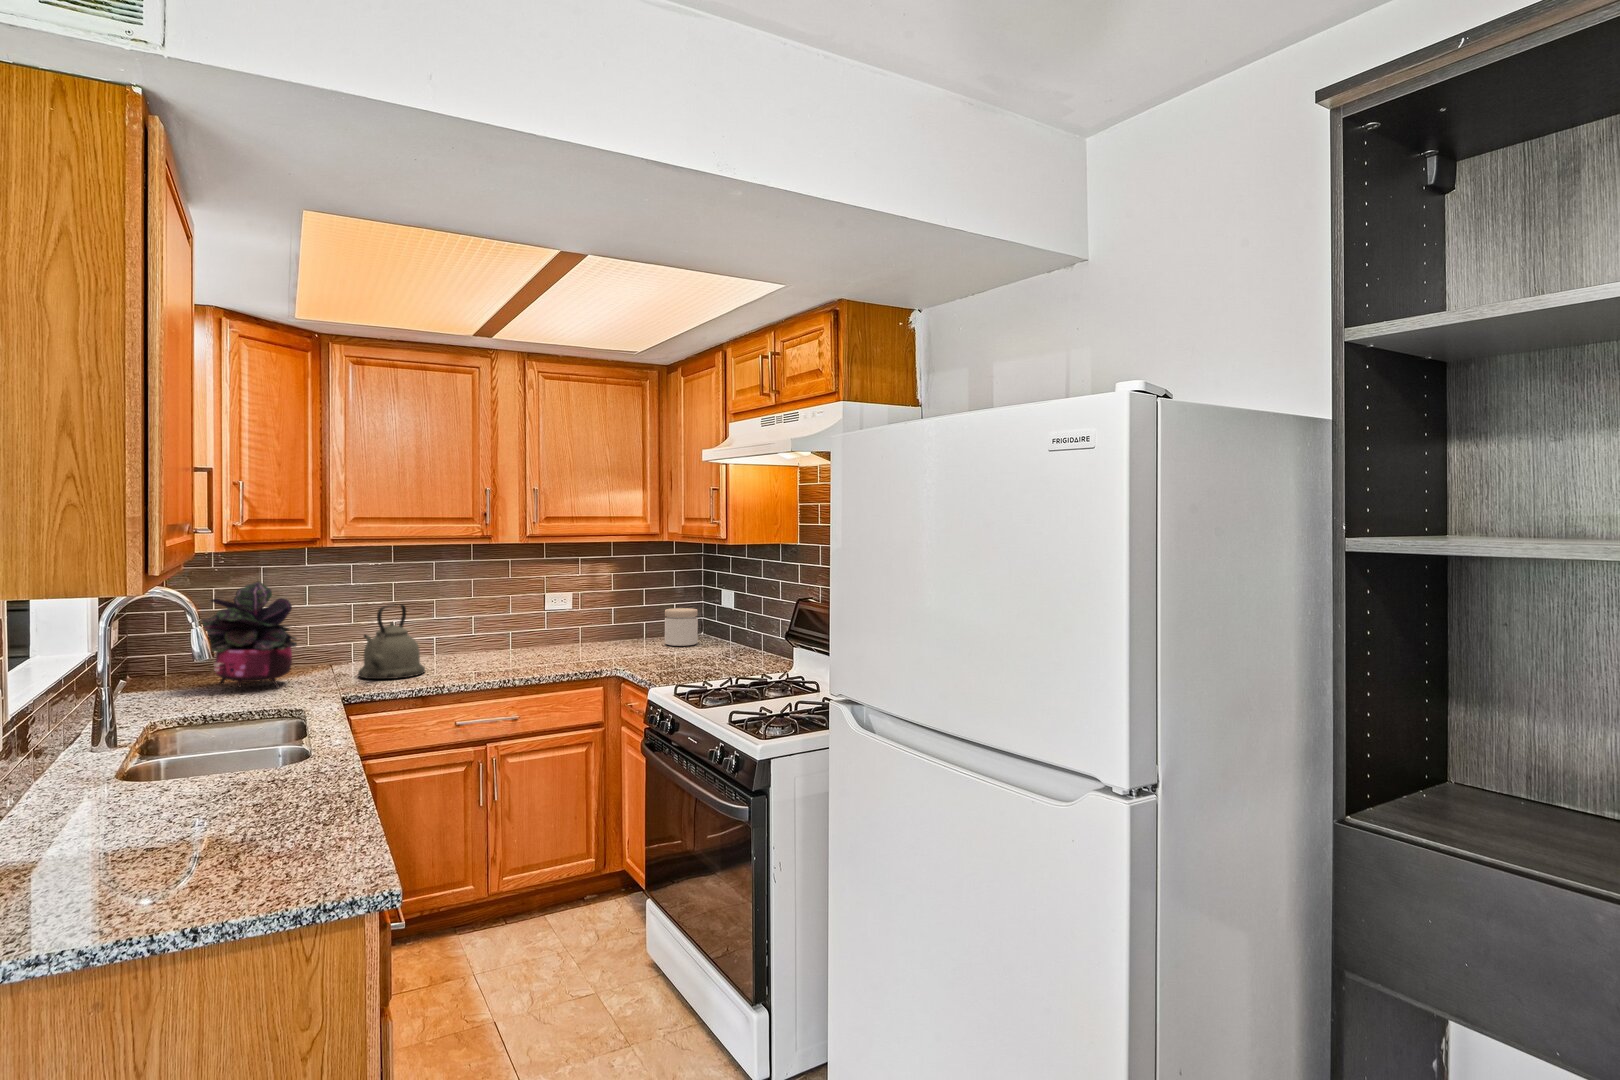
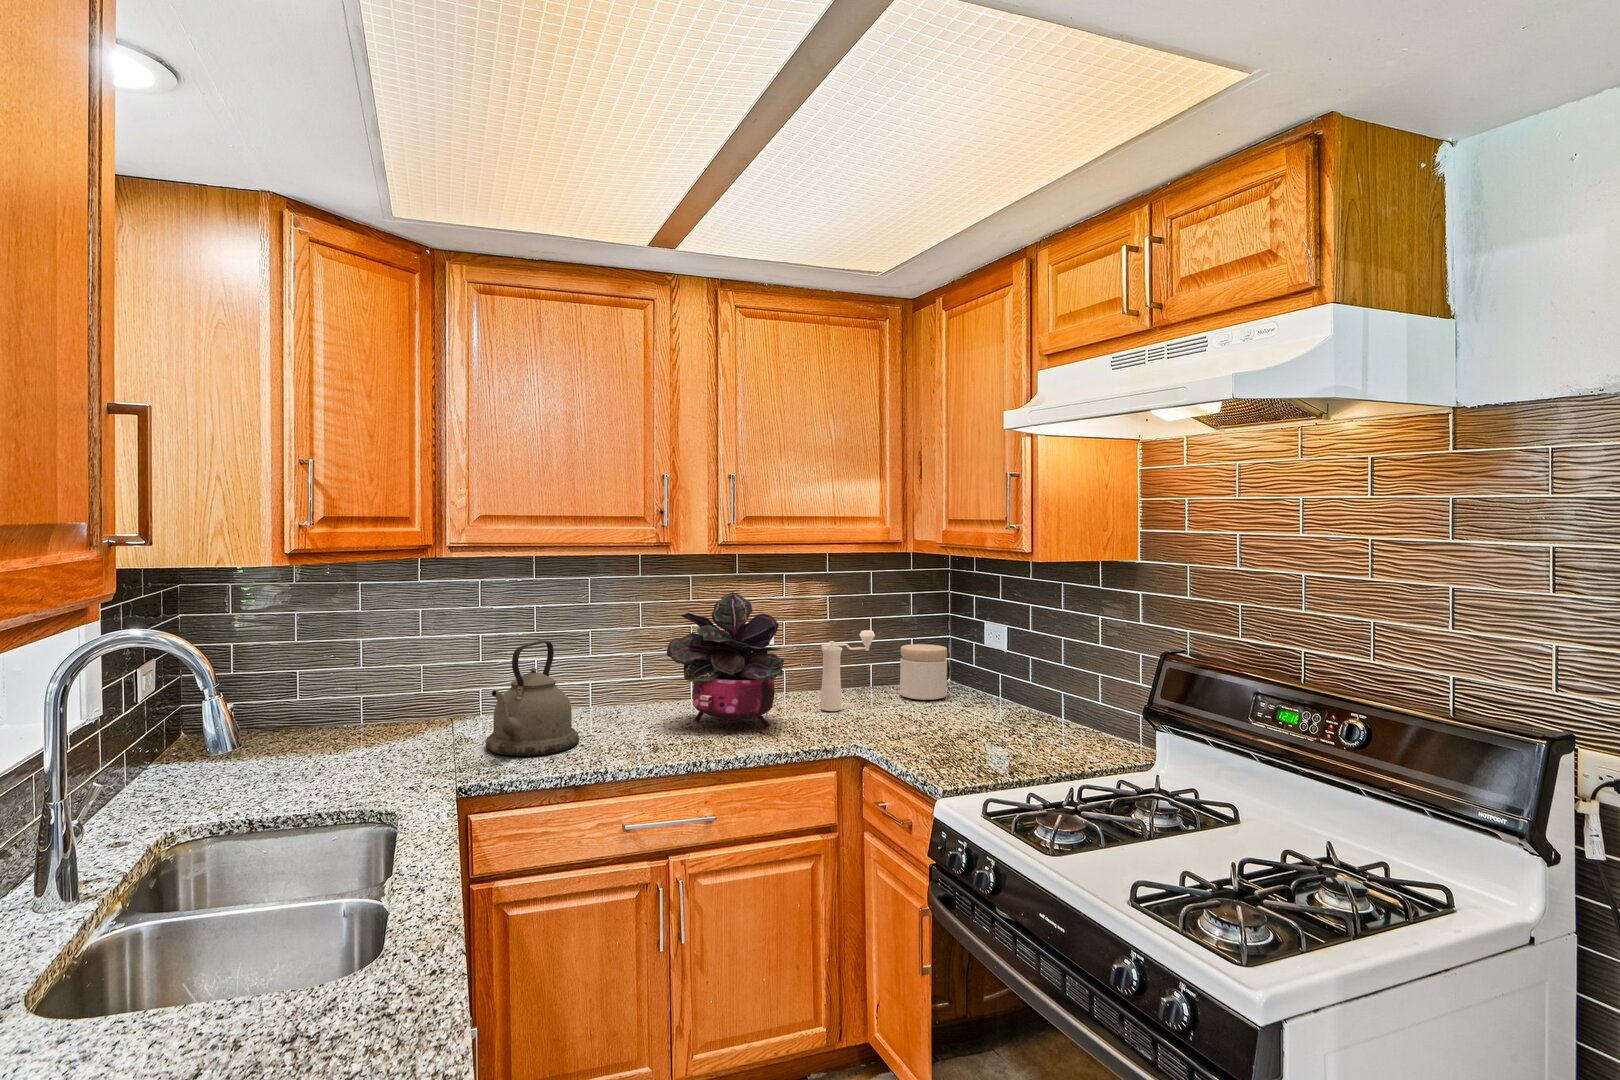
potted plant: present [201,582,297,688] -> present [667,592,784,728]
pepper mill: none [603,597,643,653] -> present [821,630,875,711]

